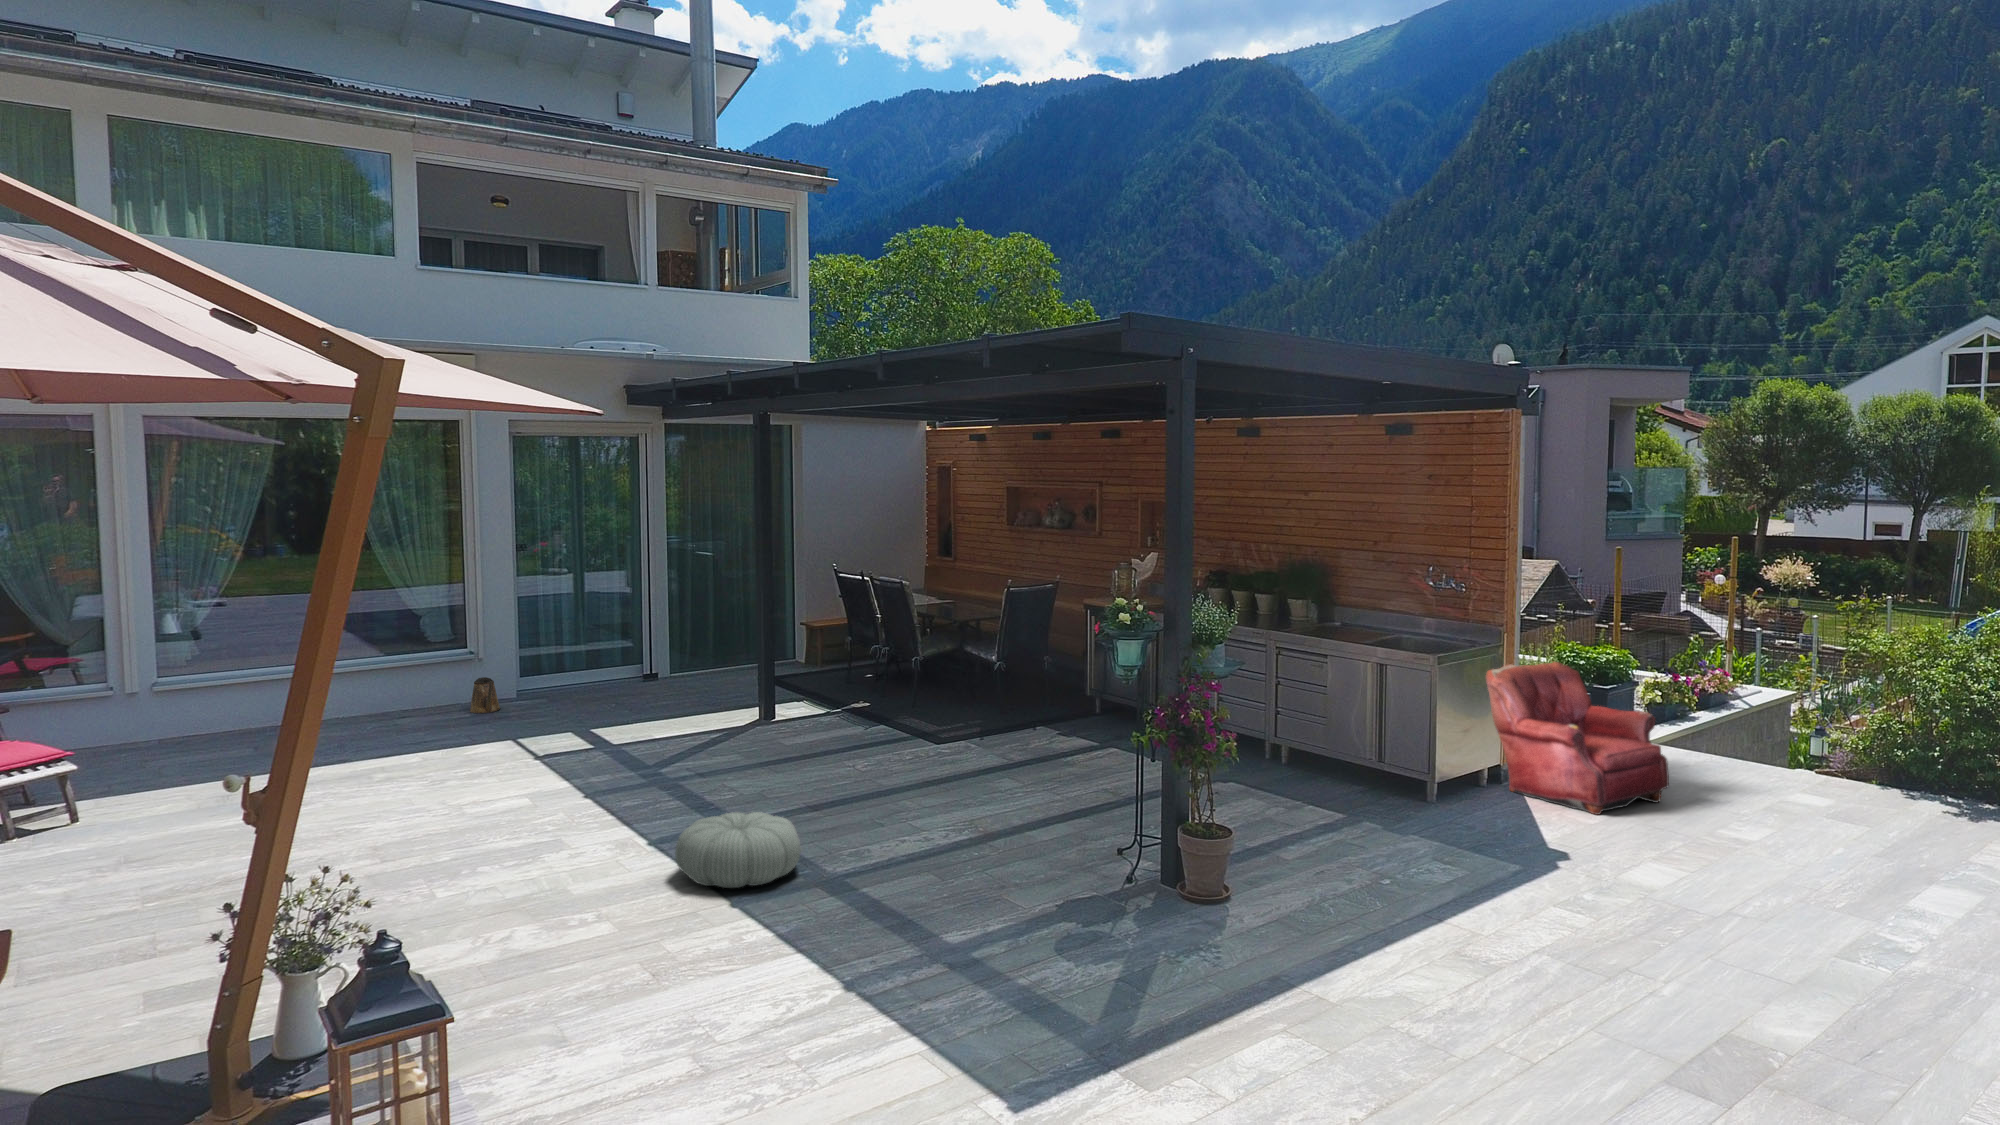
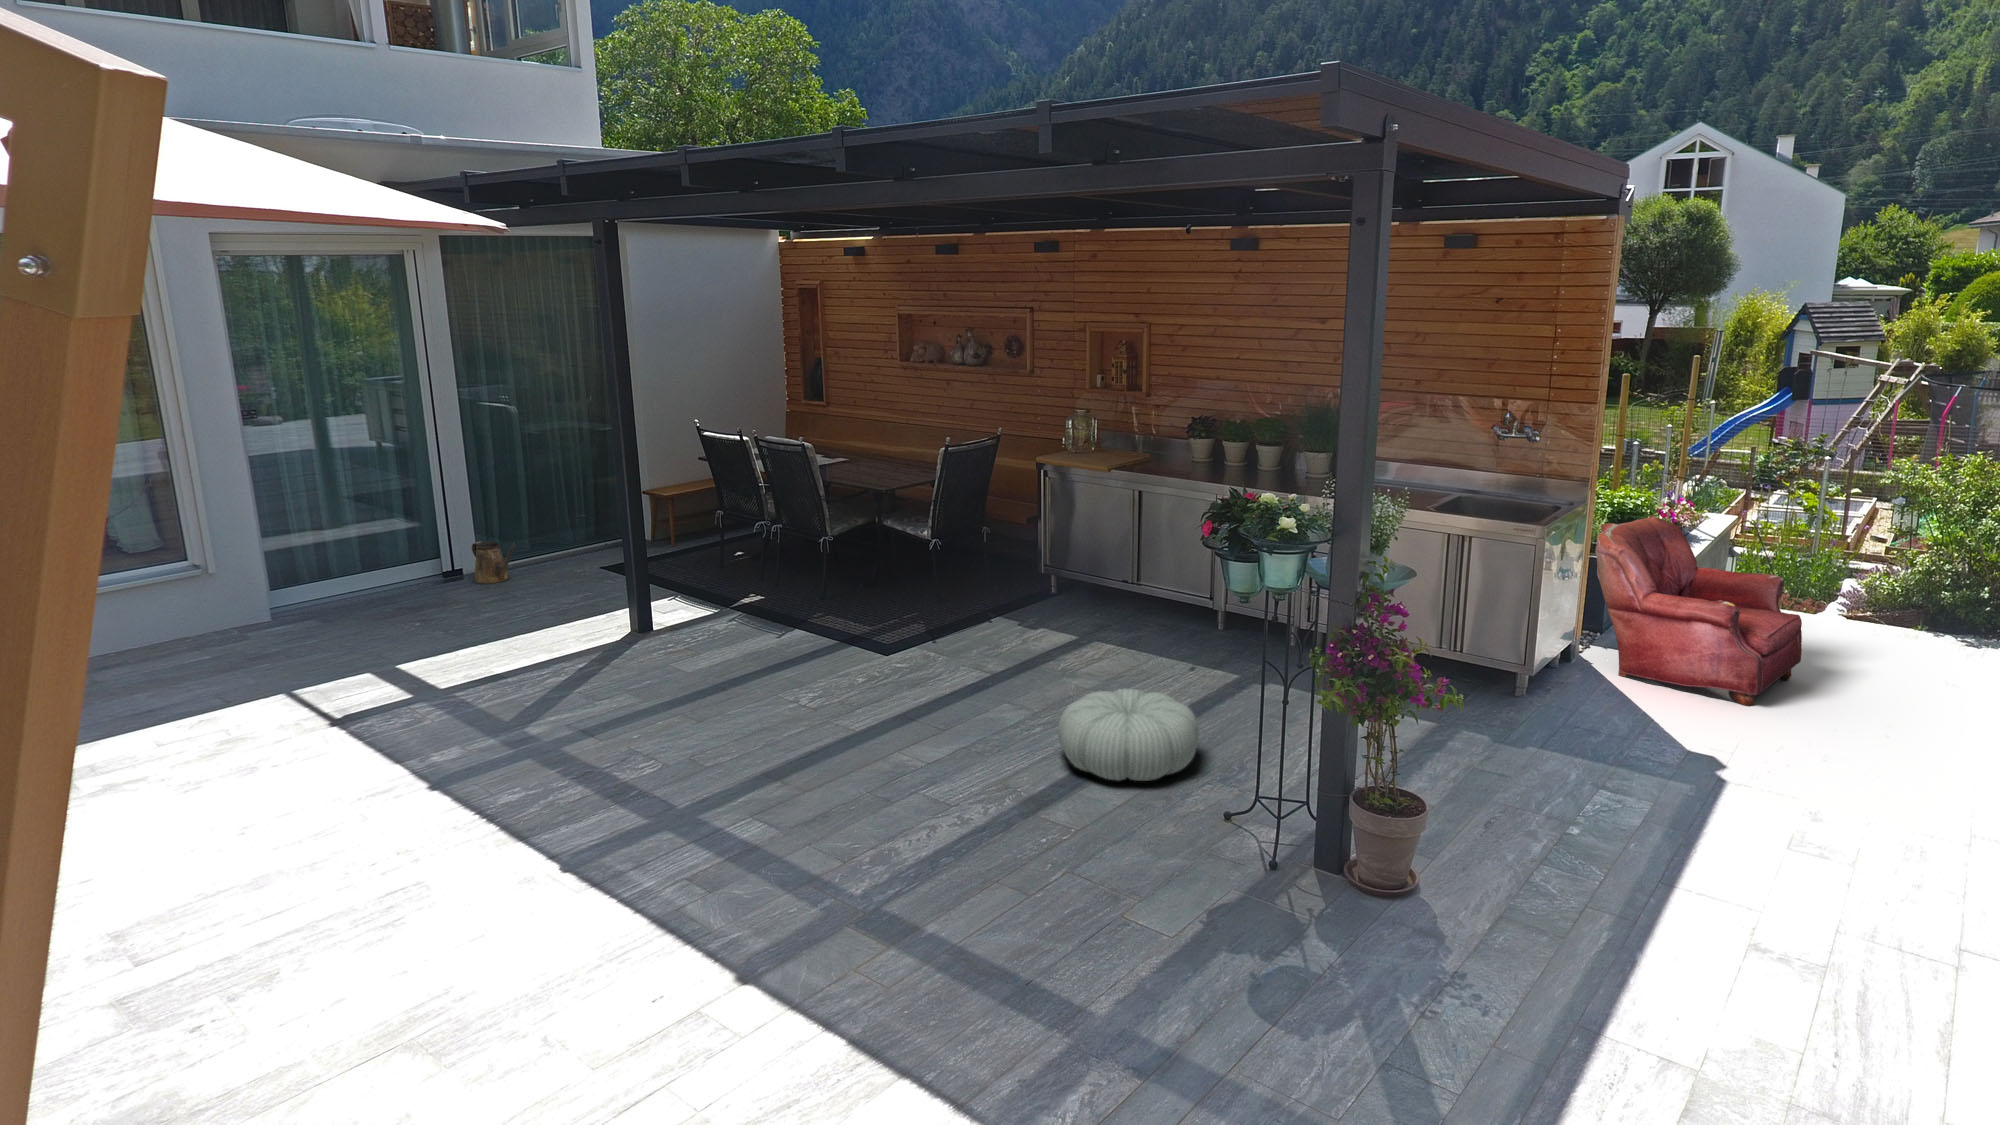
watering can: present [470,677,500,713] -> present [472,541,517,584]
pouf: present [675,812,801,888] -> present [1058,689,1199,781]

